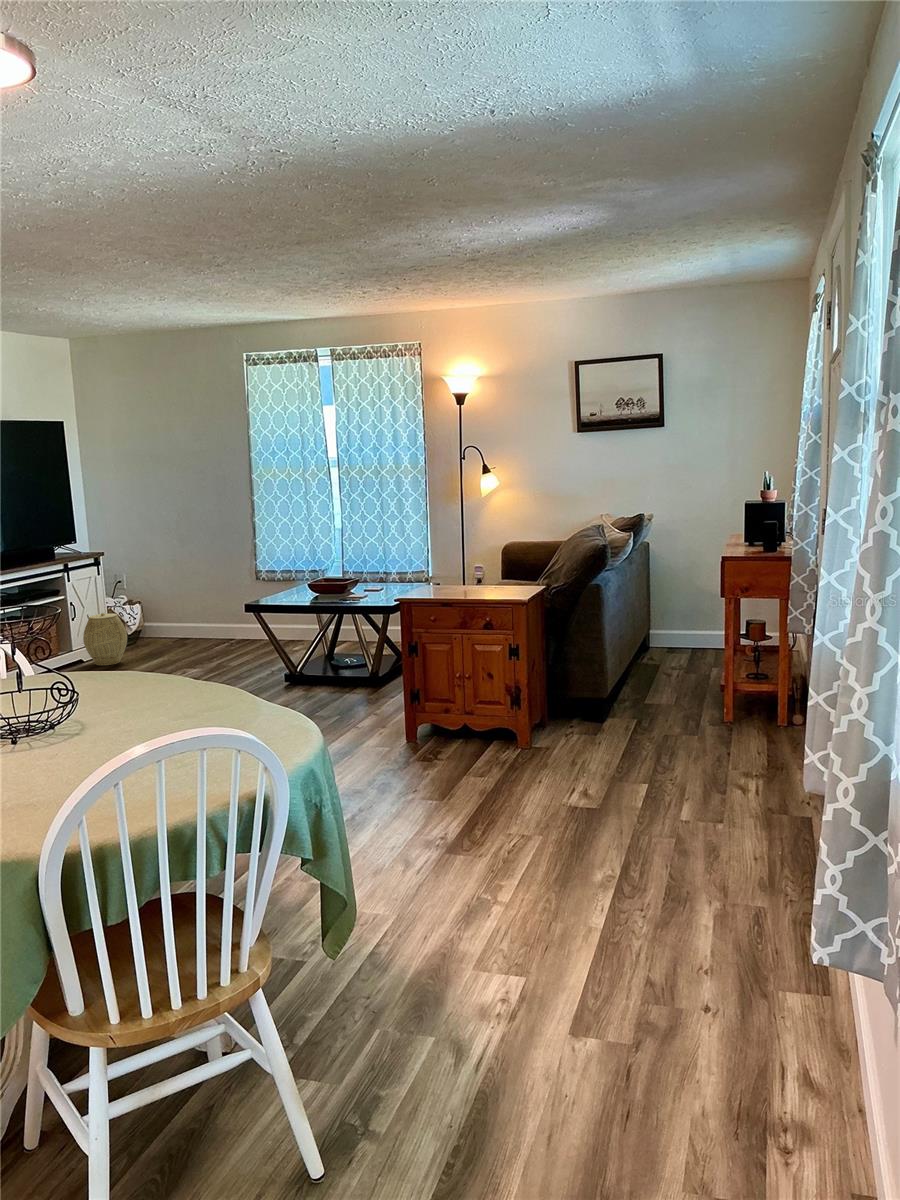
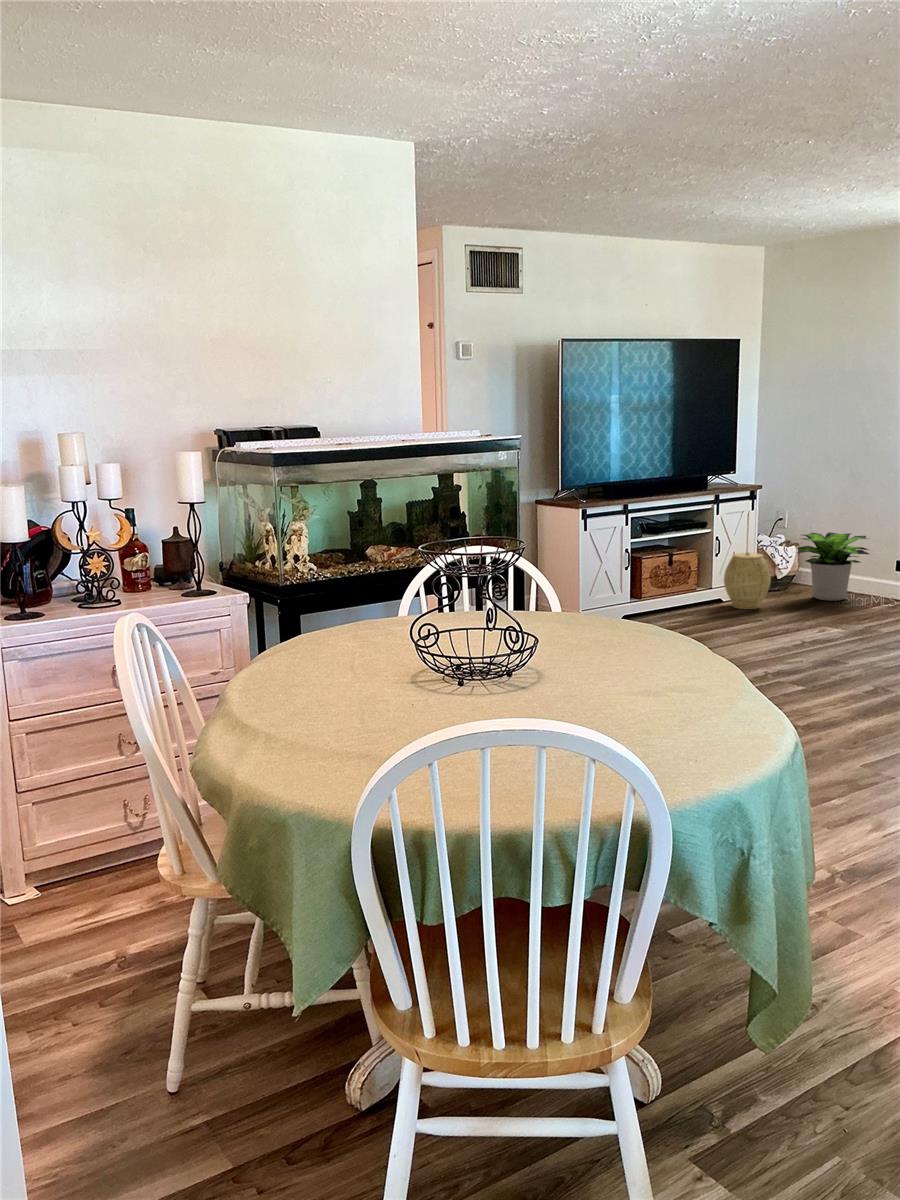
potted plant: none [142,587,207,647] -> present [797,532,869,601]

